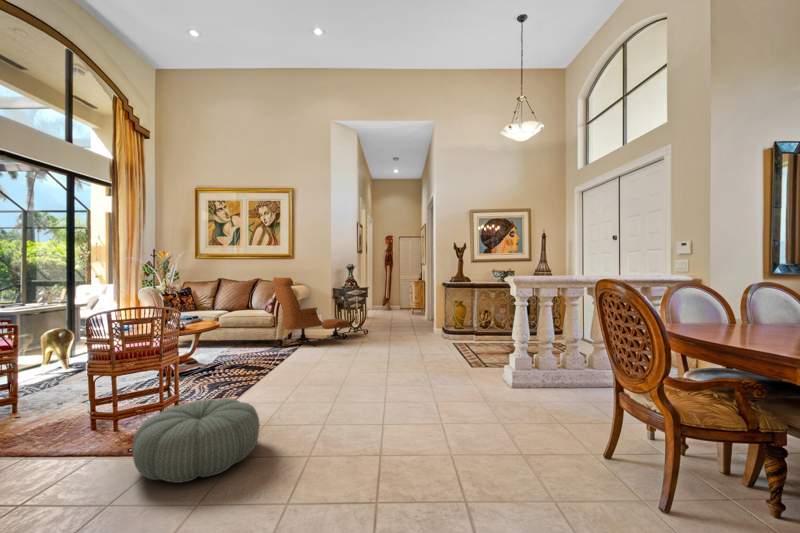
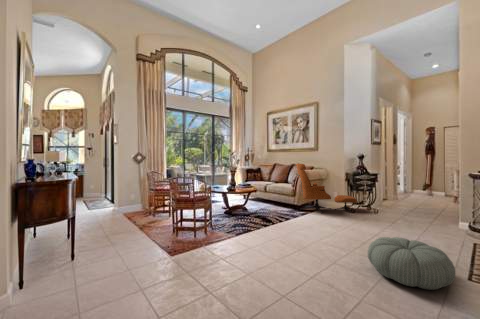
pouf: present [132,398,260,483] -> present [368,237,456,290]

